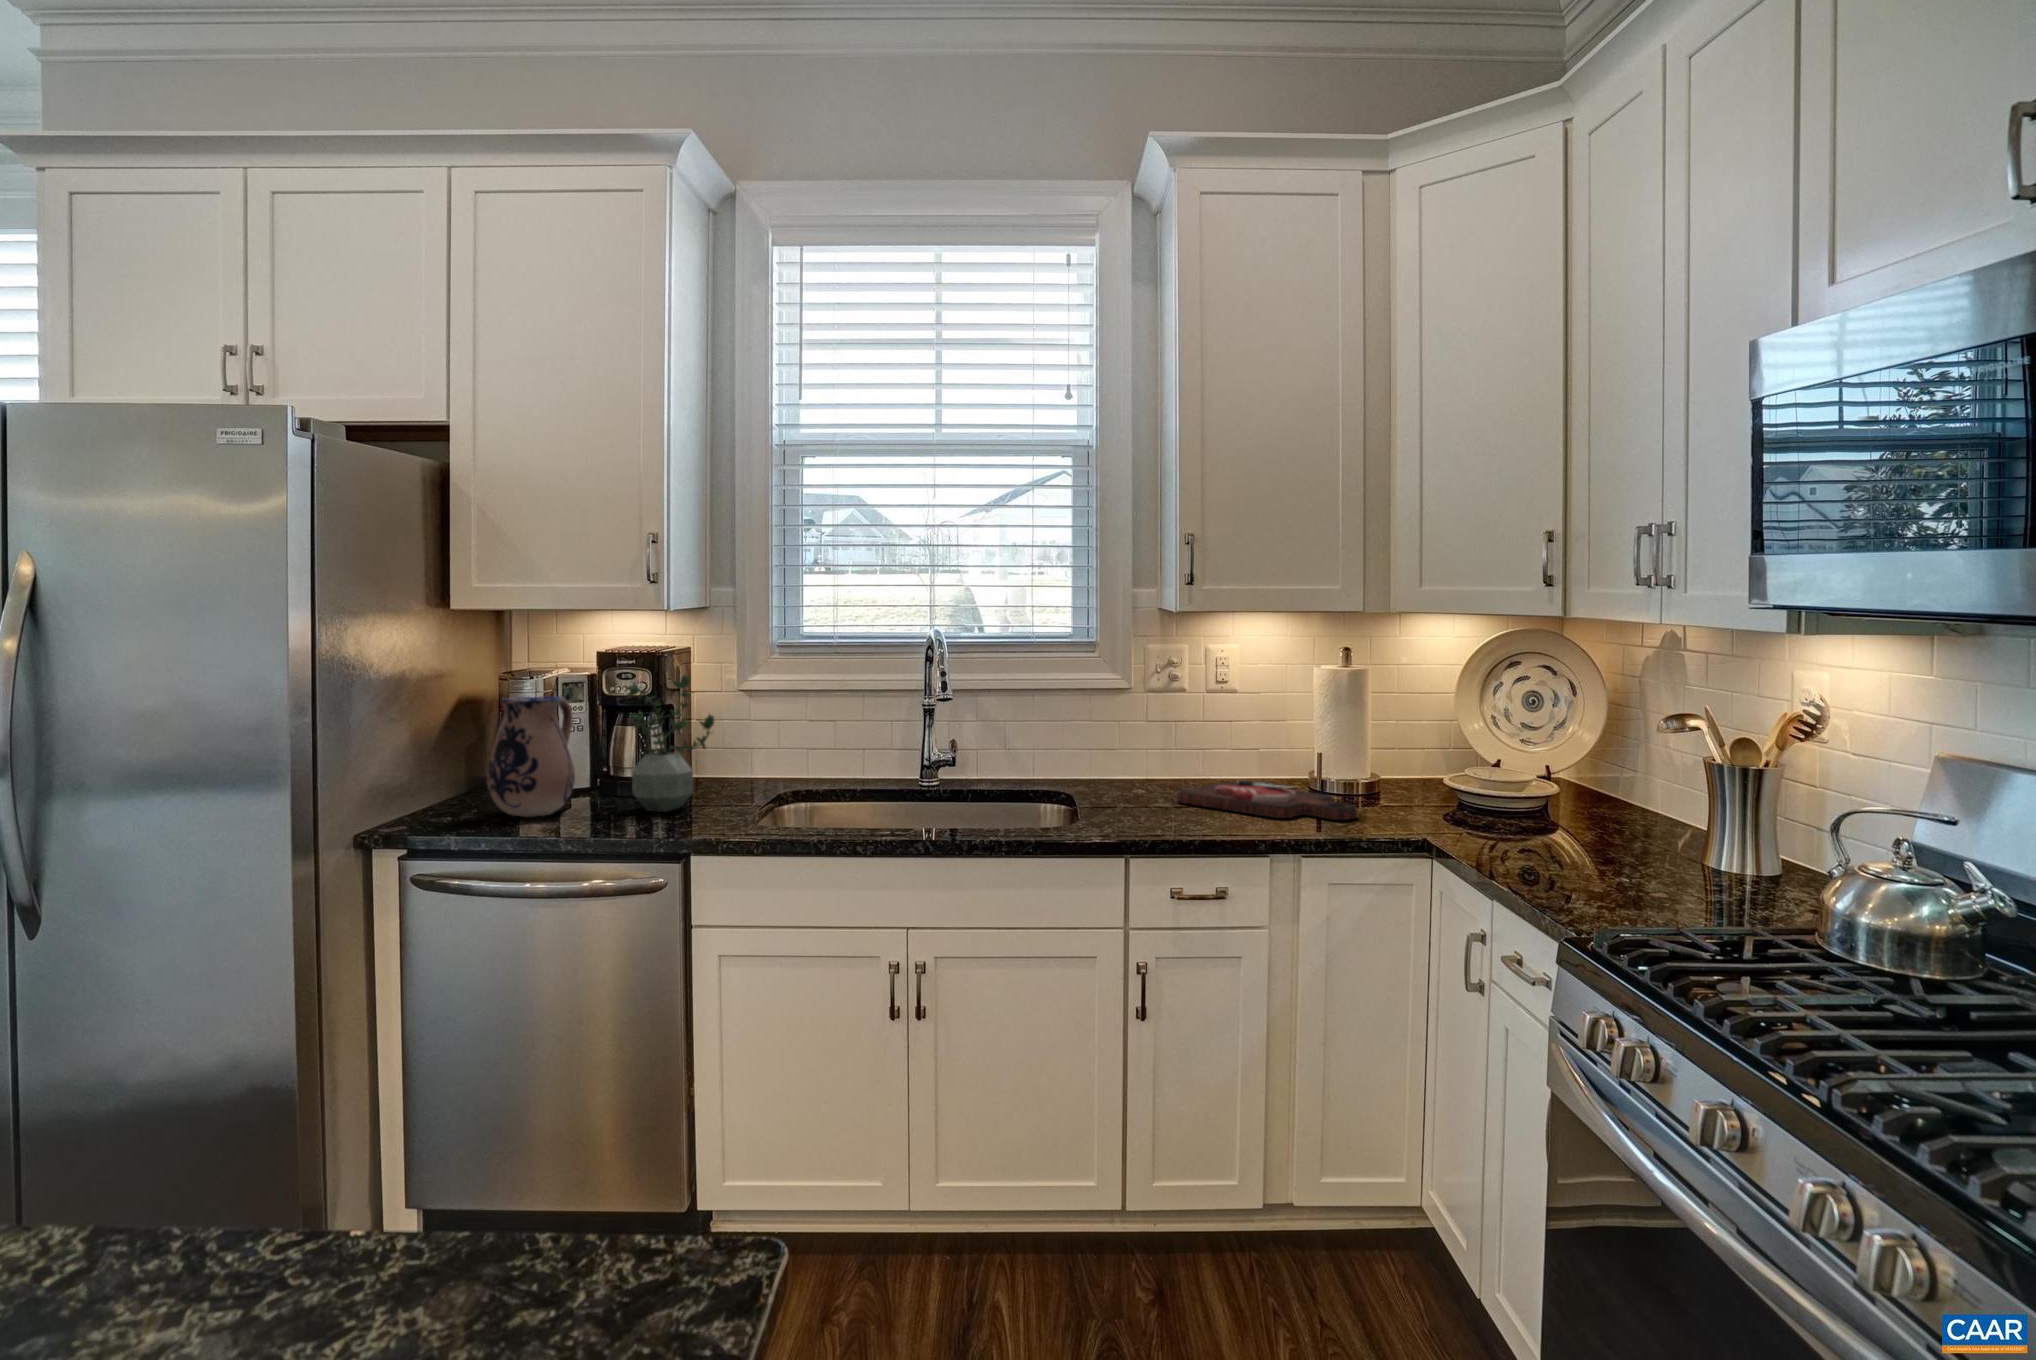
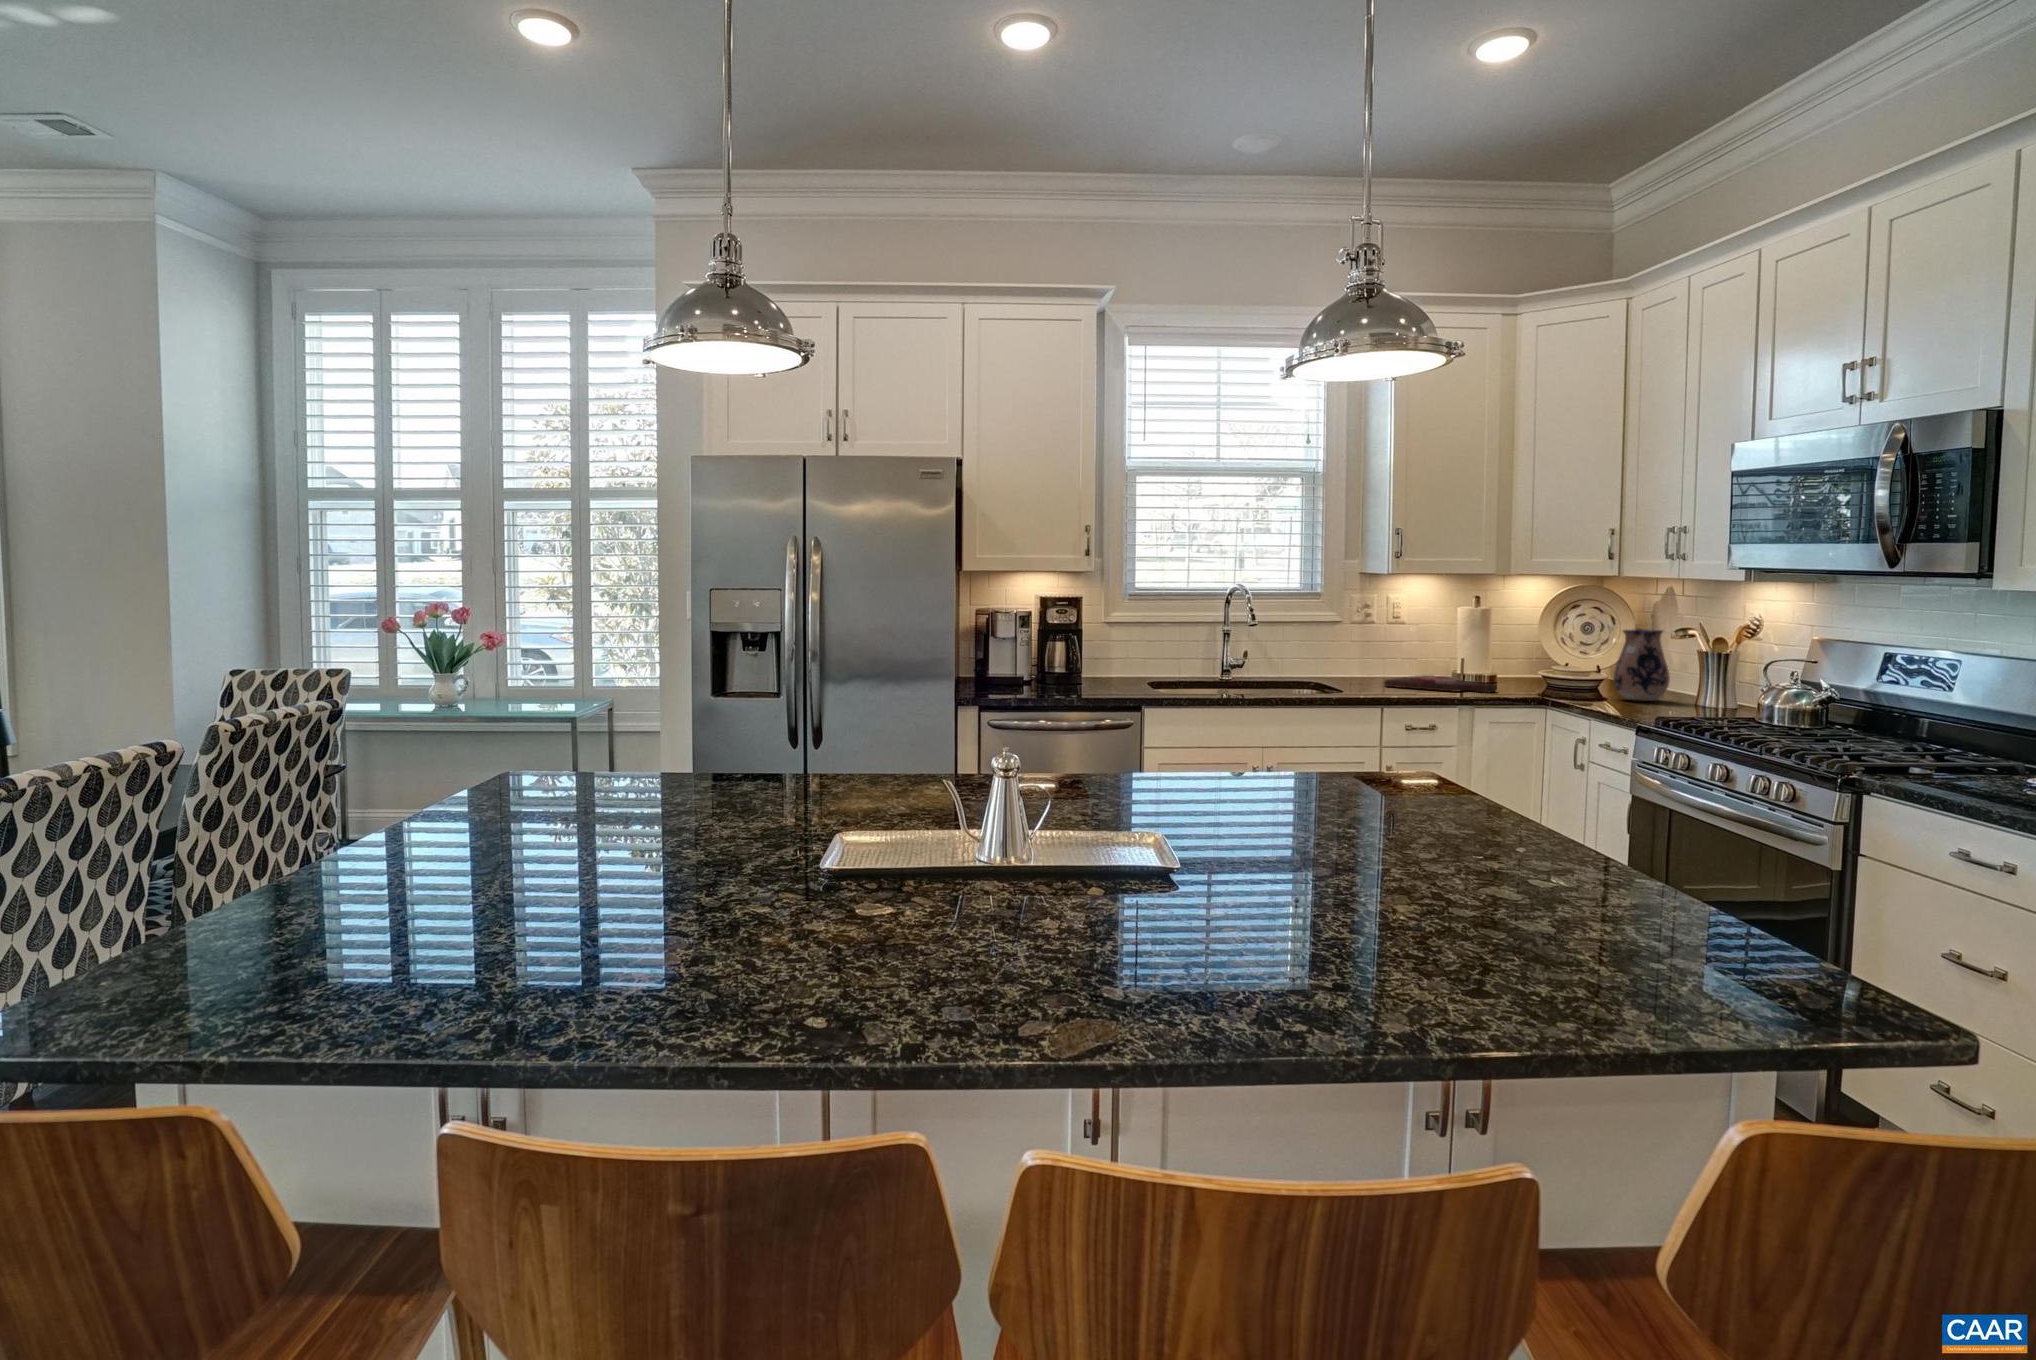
potted plant: present [626,675,714,812] -> none [1075,607,1129,689]
ceramic pitcher: present [487,696,575,817] -> present [1613,629,1670,701]

